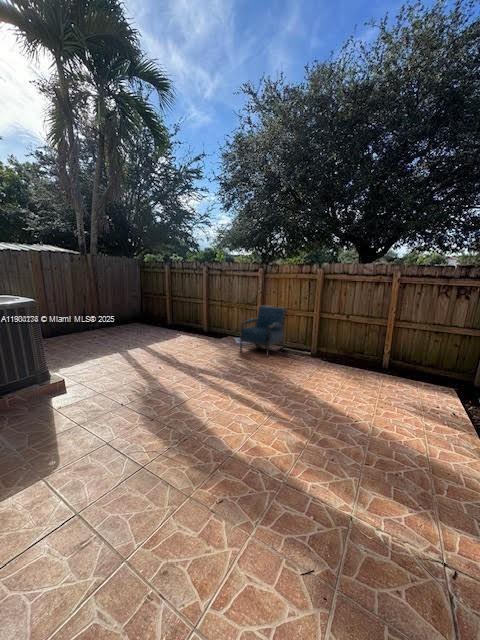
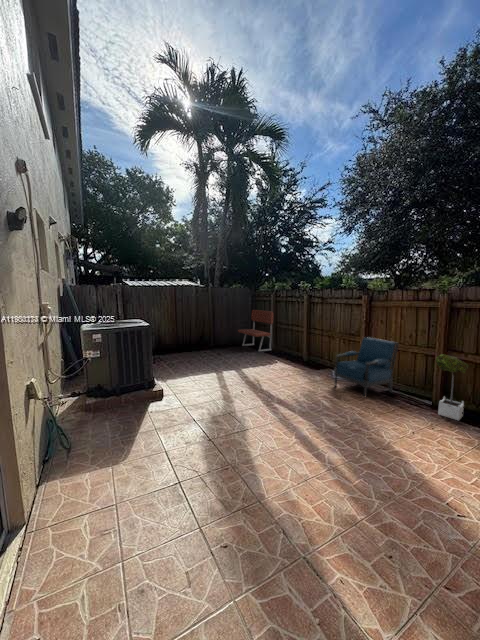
bench: none [127,284,168,328] -> present [238,310,273,352]
potted tree: none [316,314,337,362] -> present [436,354,469,420]

